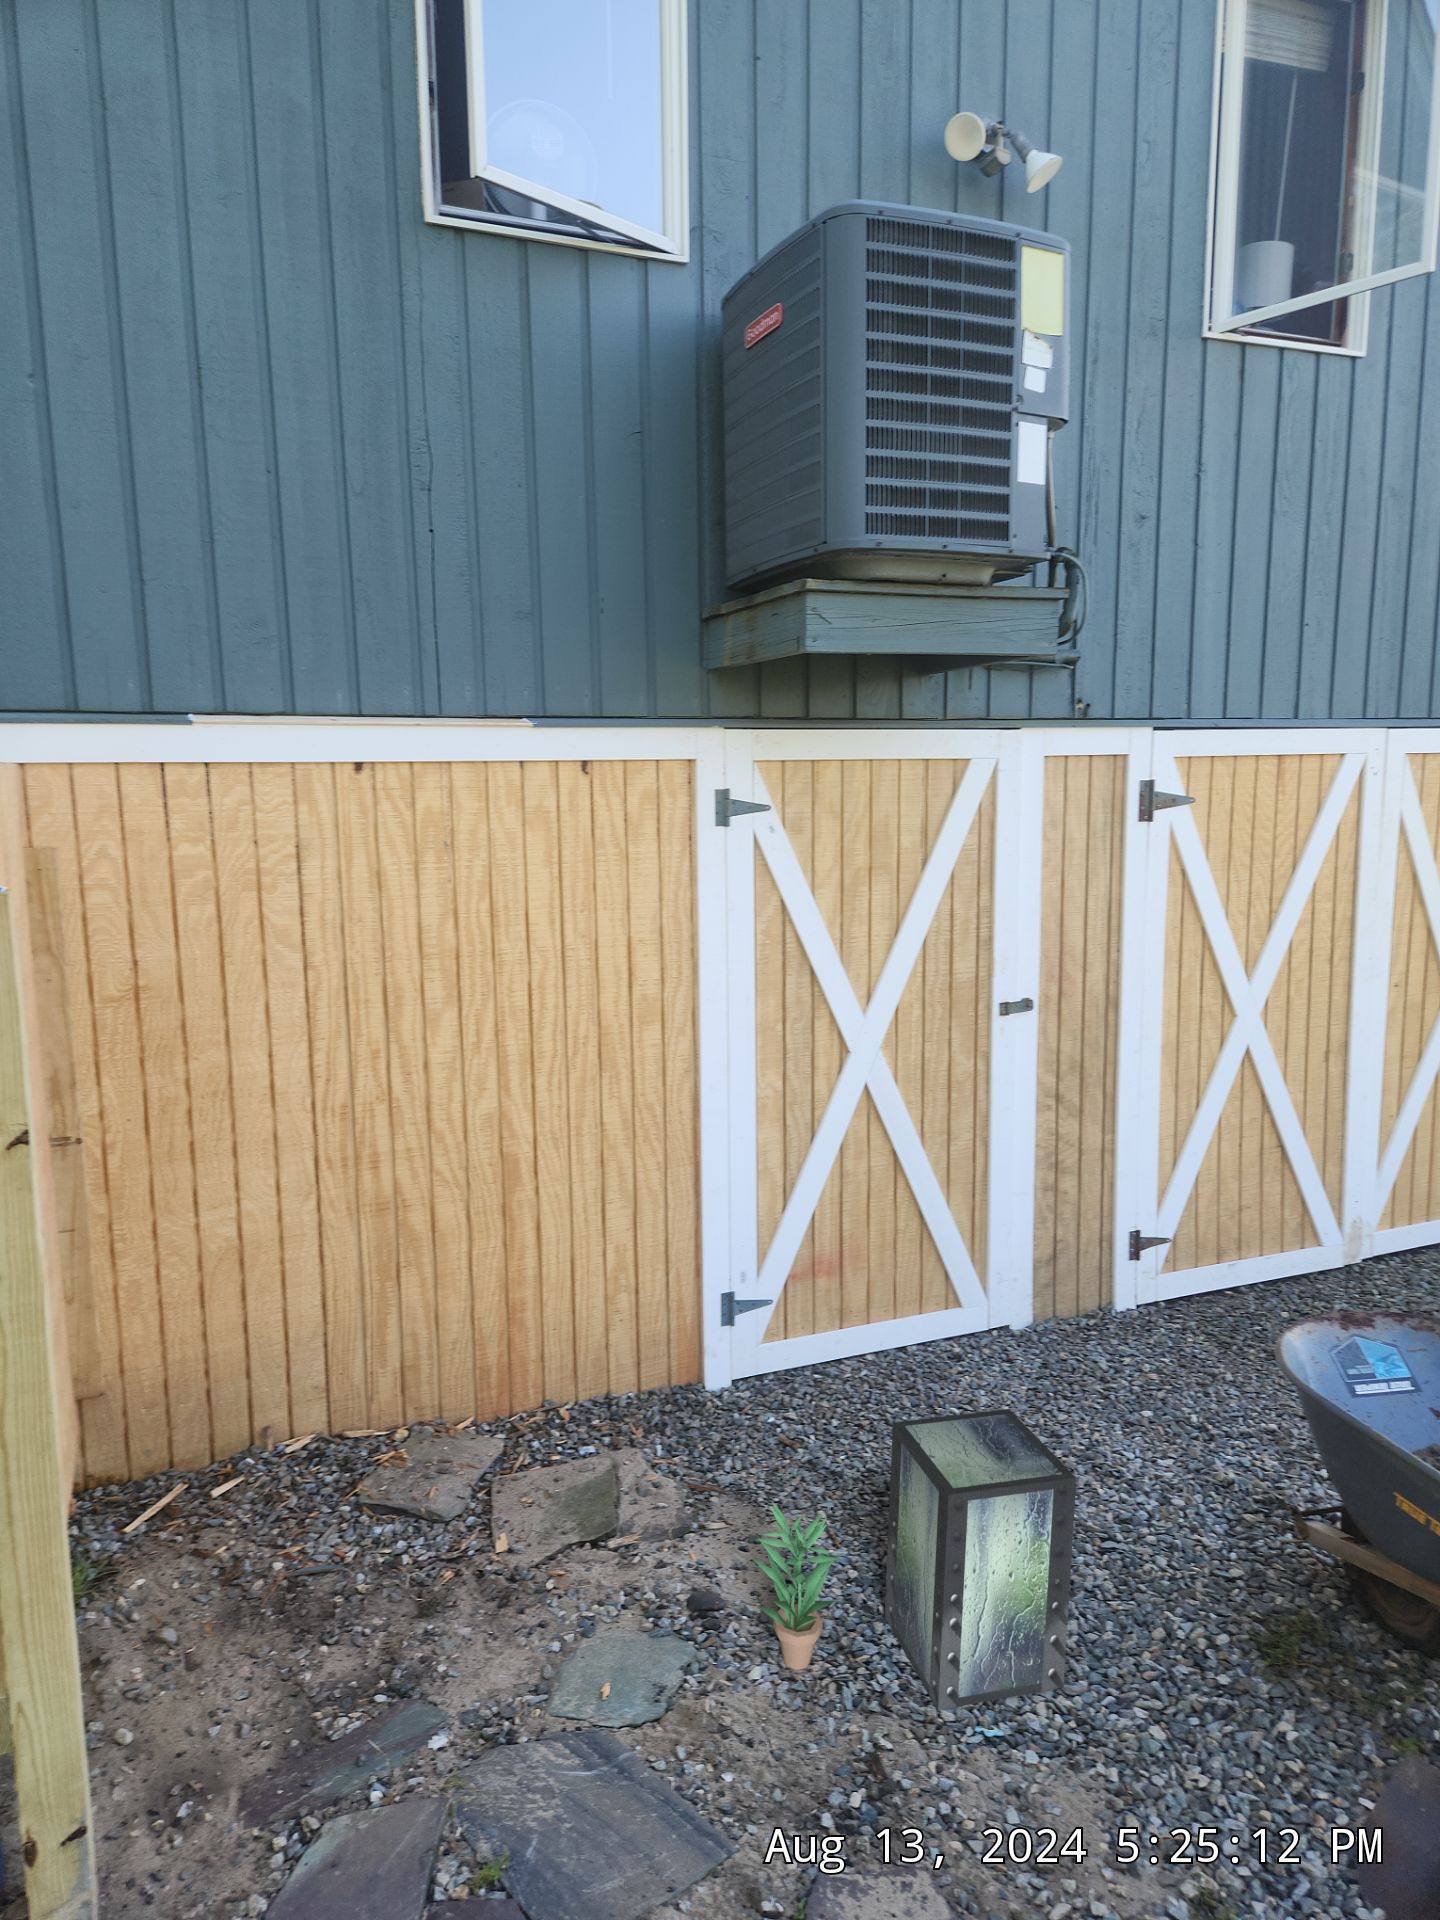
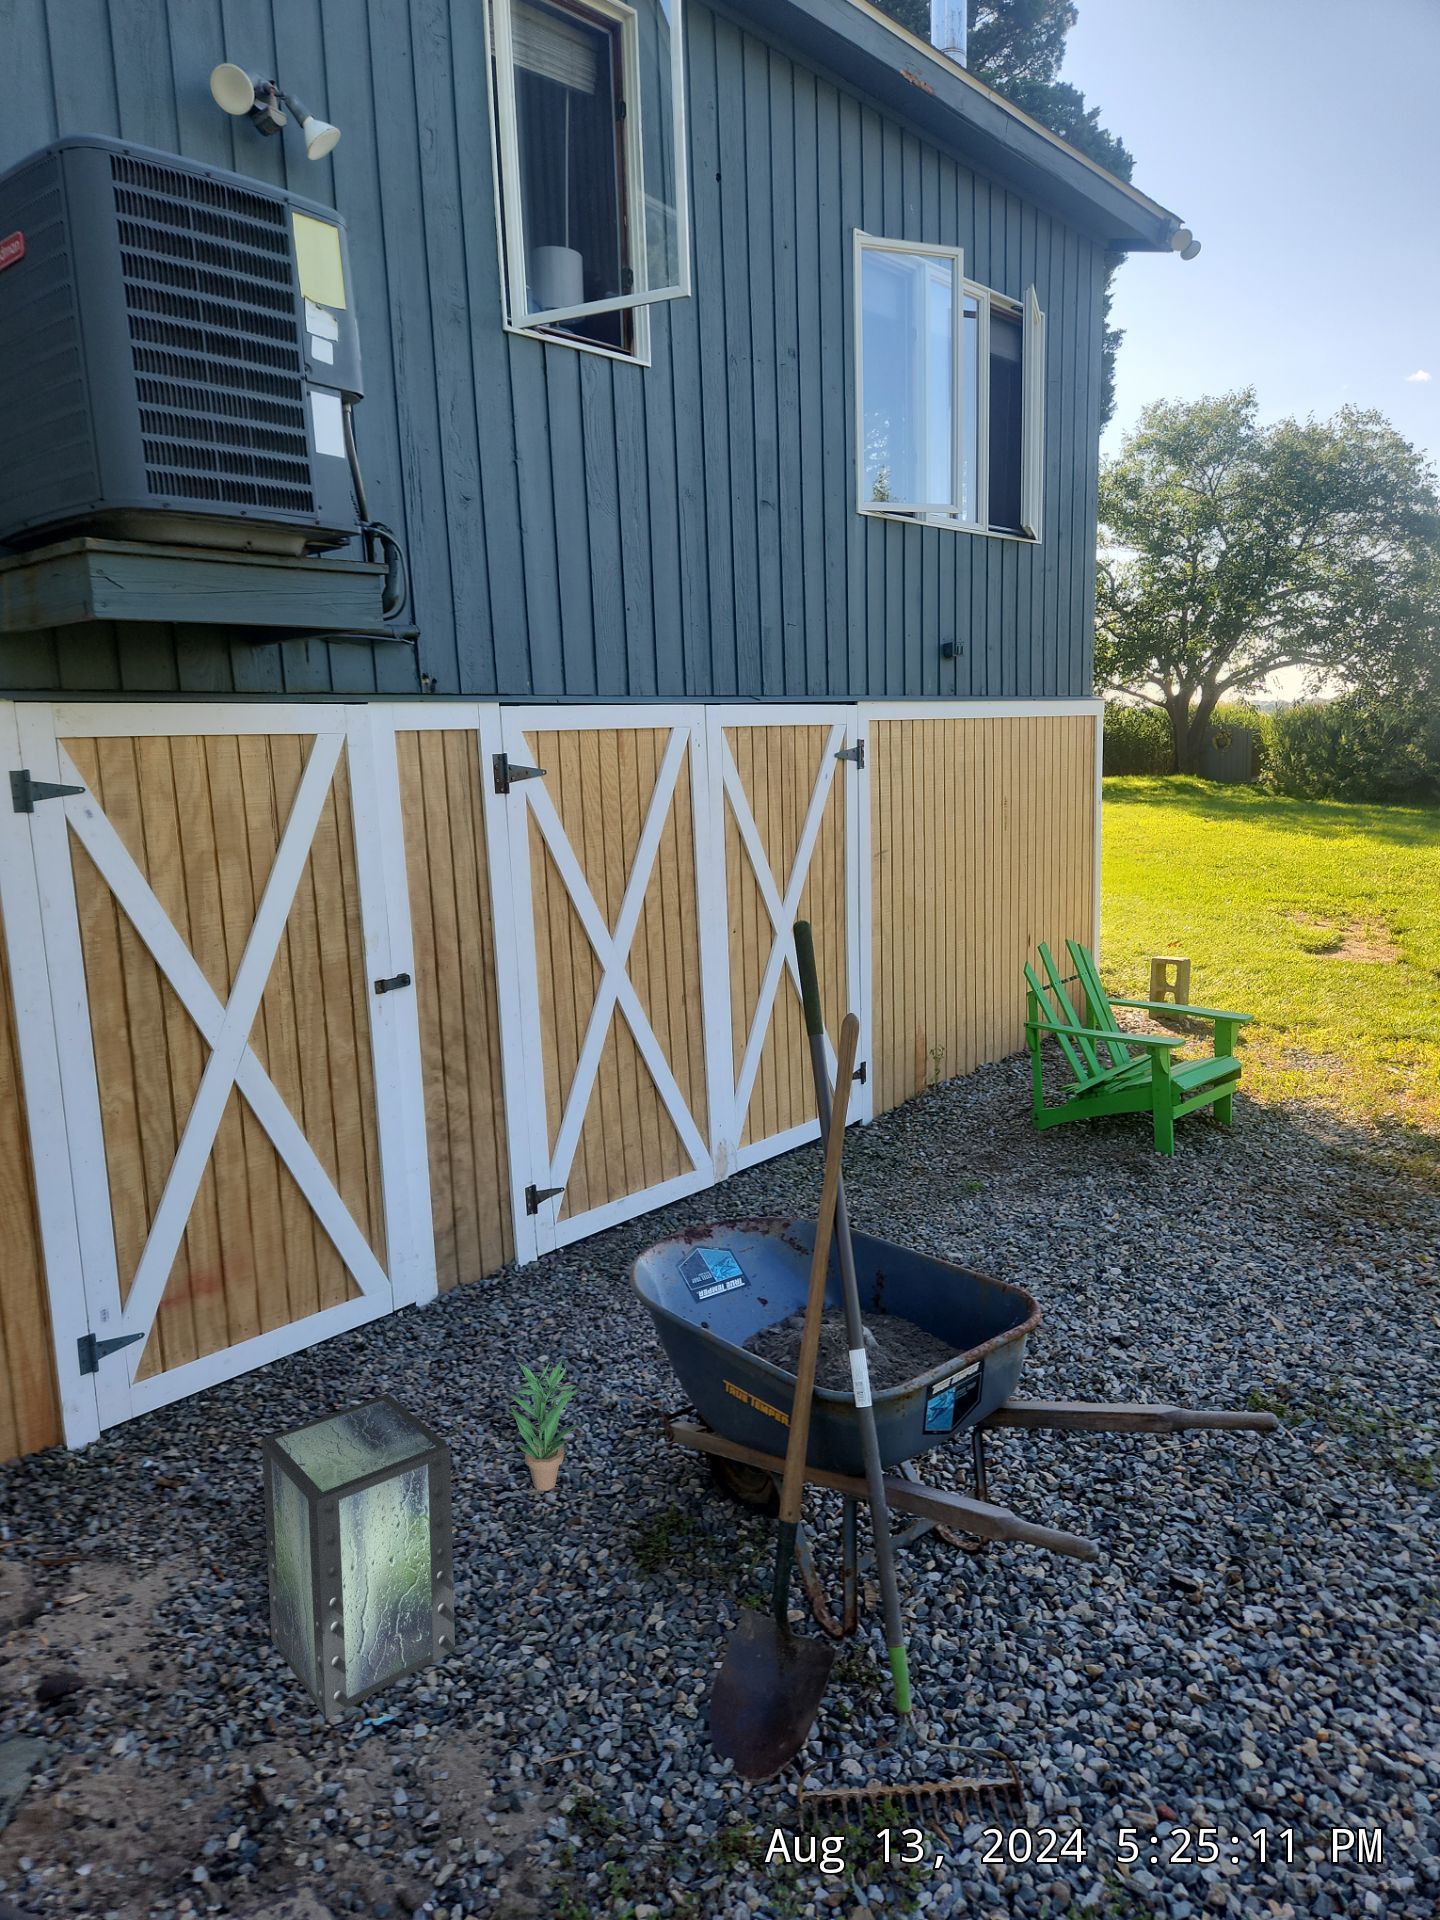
potted plant: present [752,1502,843,1670] -> present [508,1360,579,1491]

